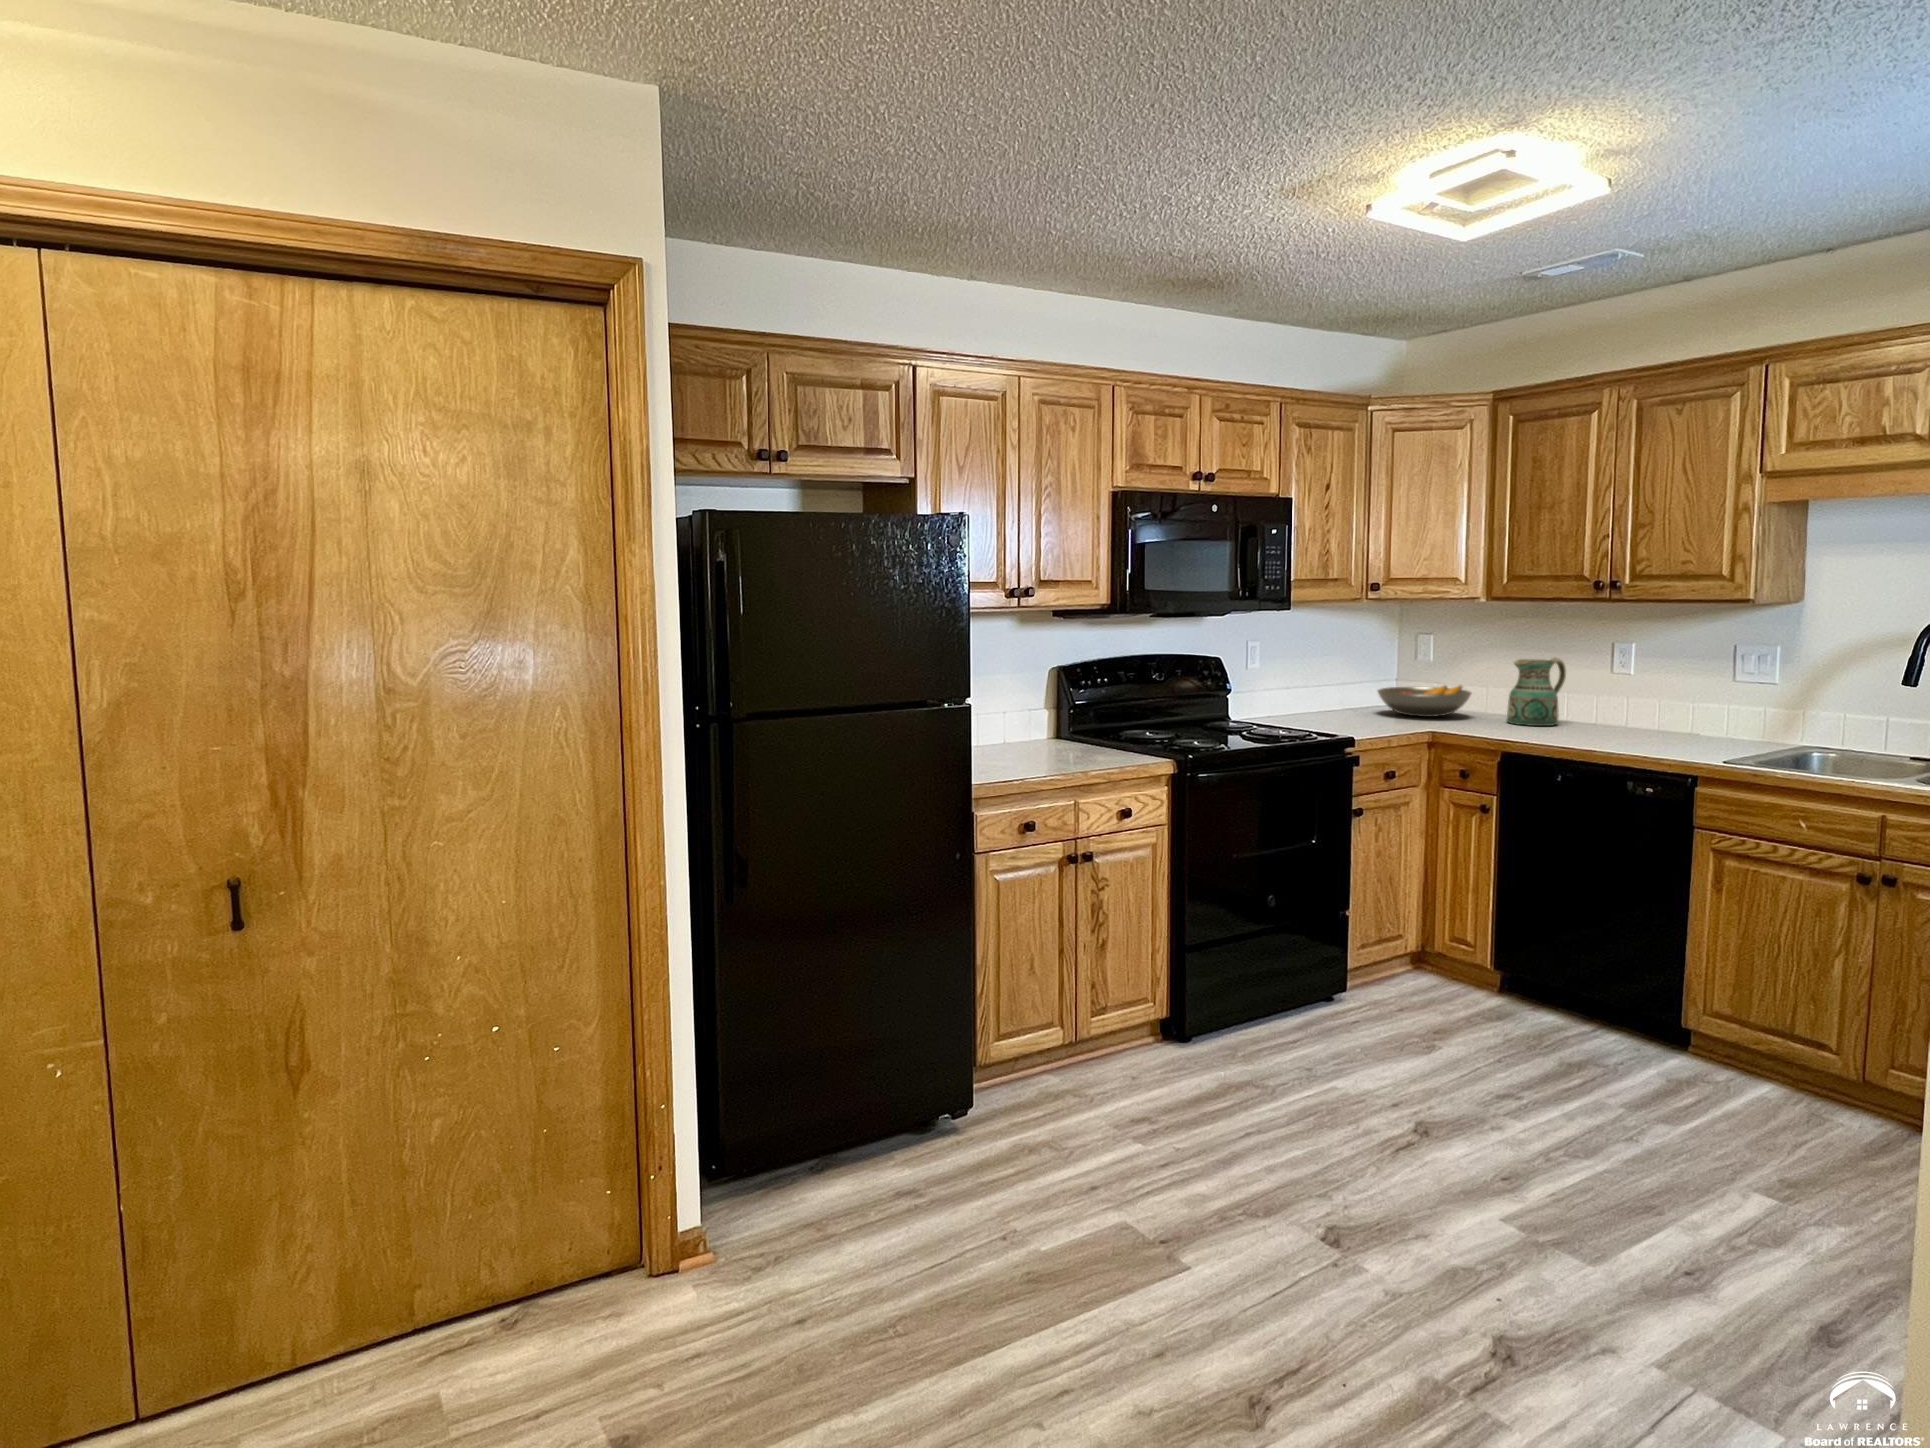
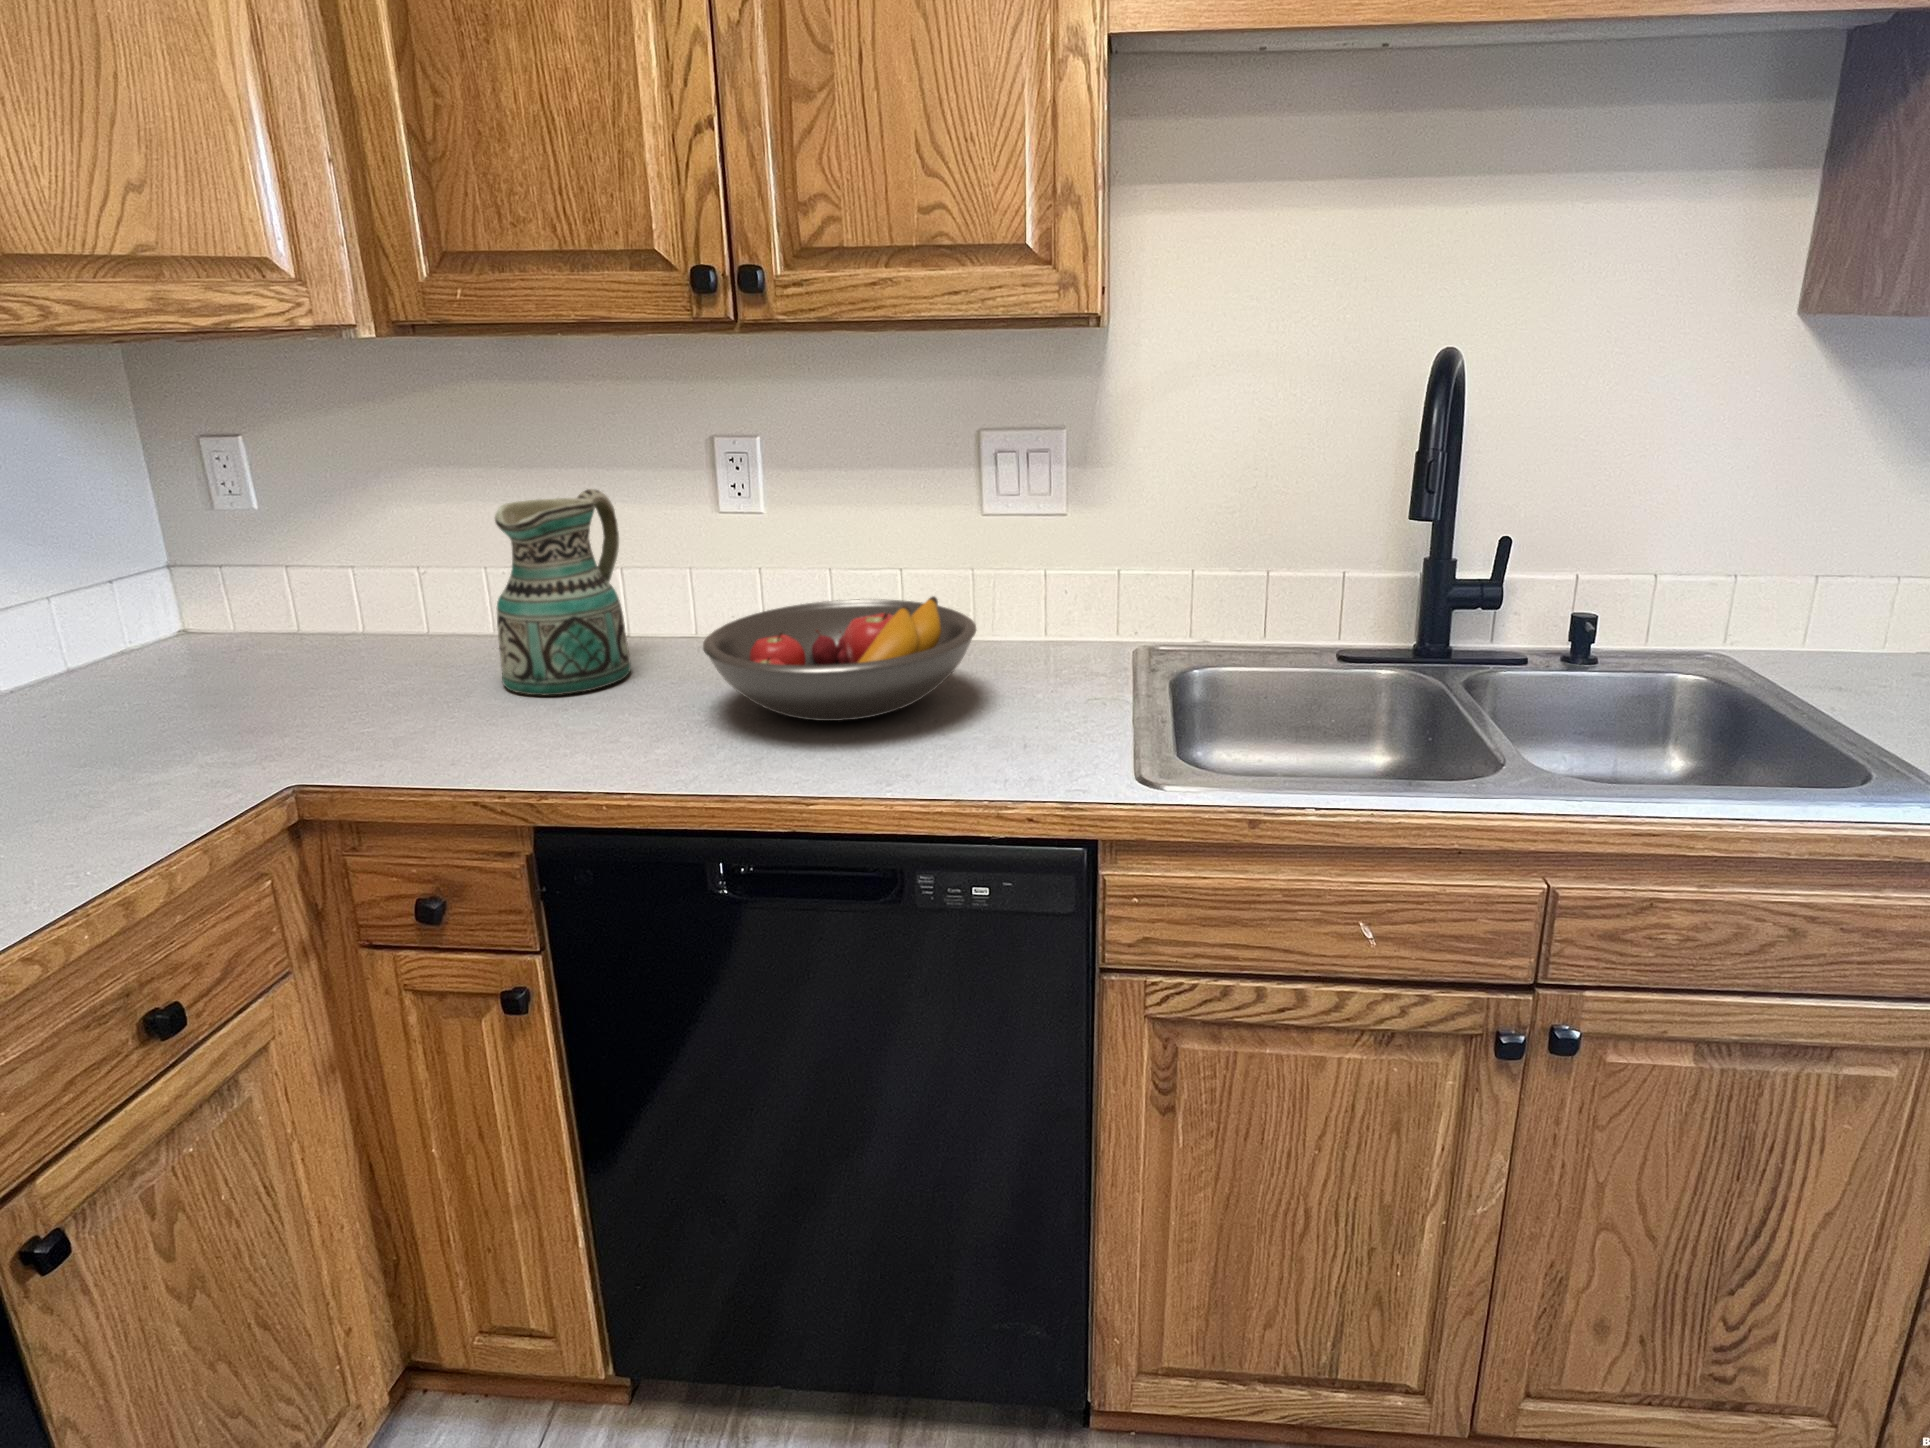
fruit bowl: present [1378,686,1471,717] -> present [703,596,976,721]

